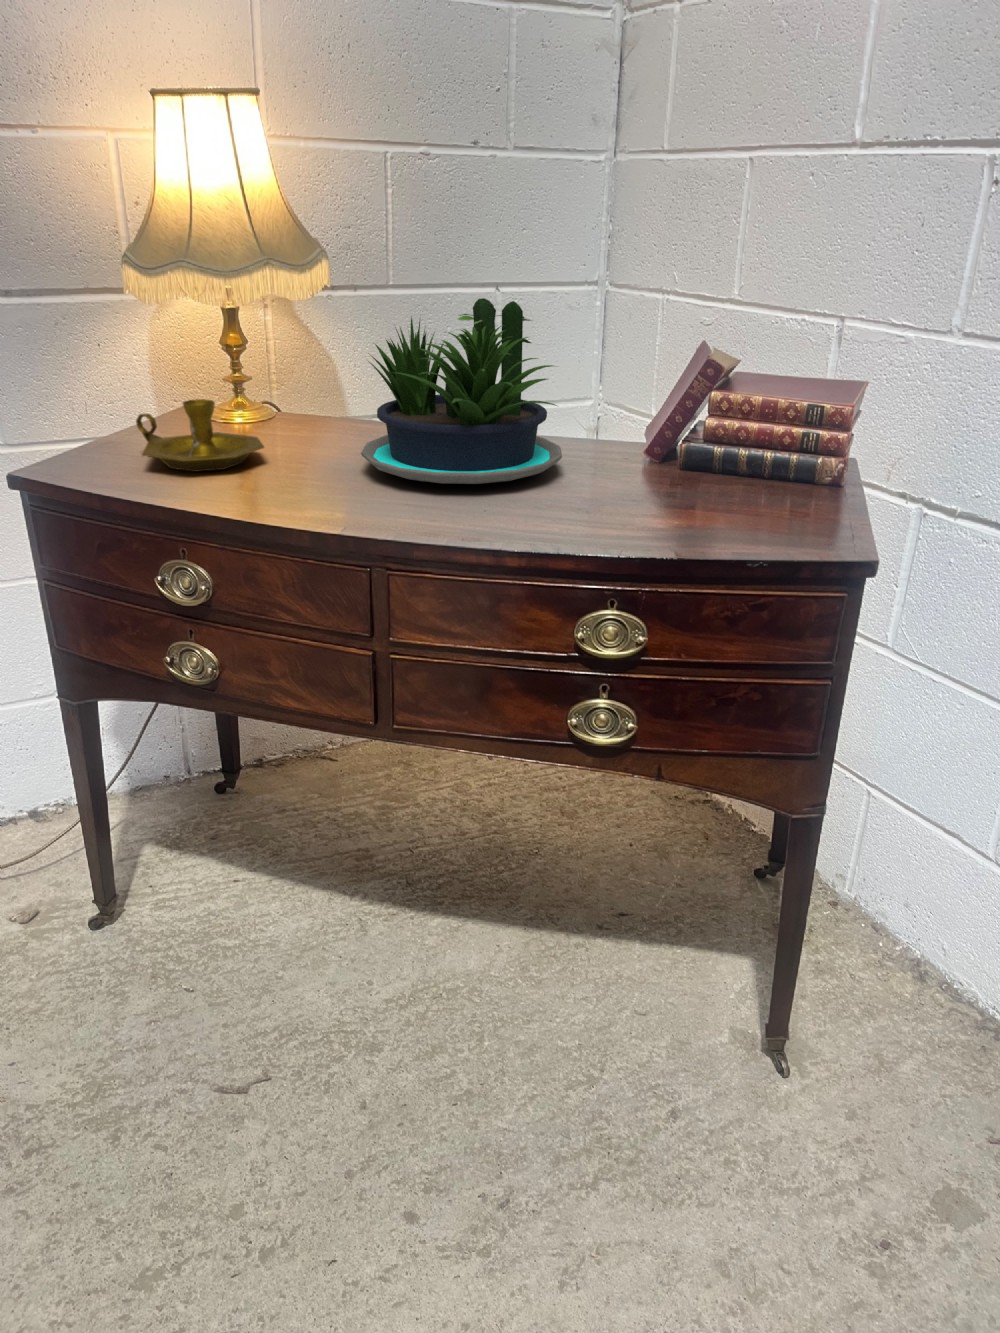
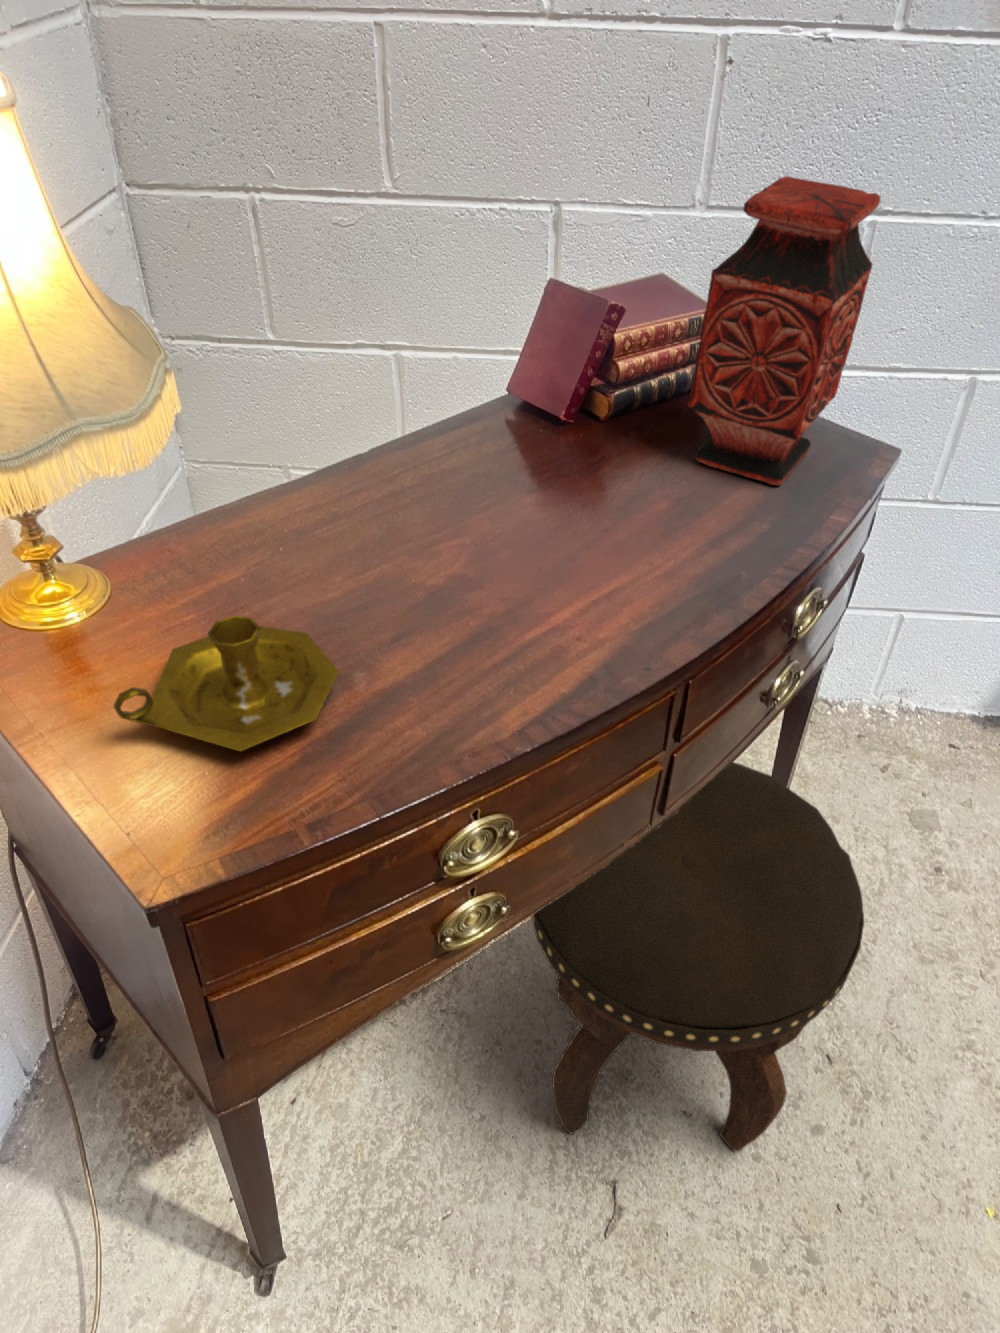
vase: none [675,226,848,529] -> present [688,176,881,485]
potted plant: present [361,298,562,484] -> none [356,317,650,584]
footstool: none [231,706,561,1159] -> present [531,762,864,1151]

